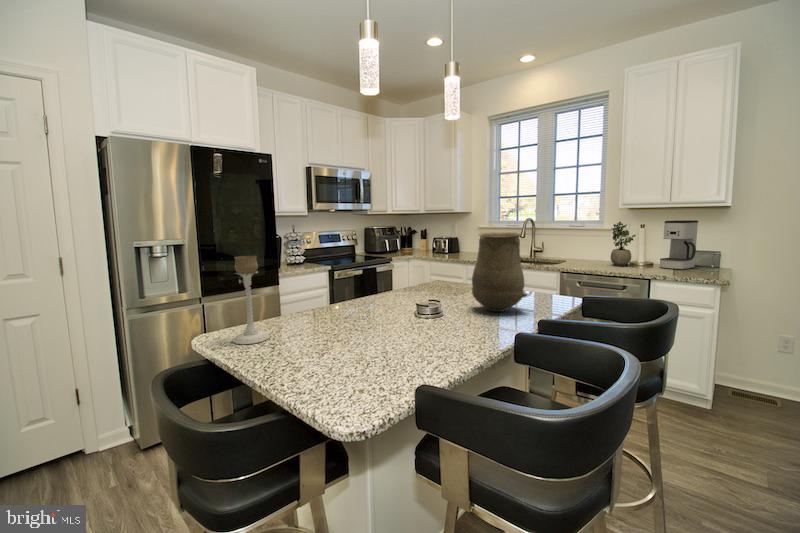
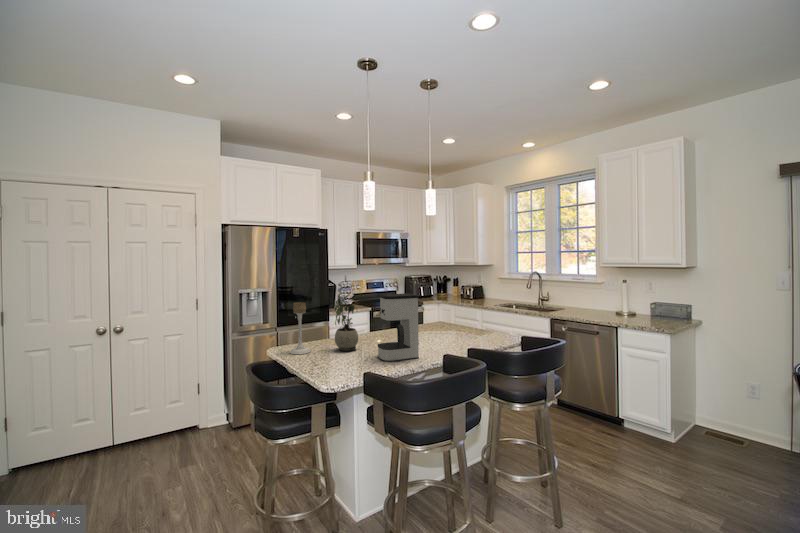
coffee maker: present [660,220,698,270] -> present [378,293,419,362]
potted plant: present [611,222,636,266] -> present [335,295,358,351]
vase: present [471,232,527,312] -> none [446,289,481,344]

